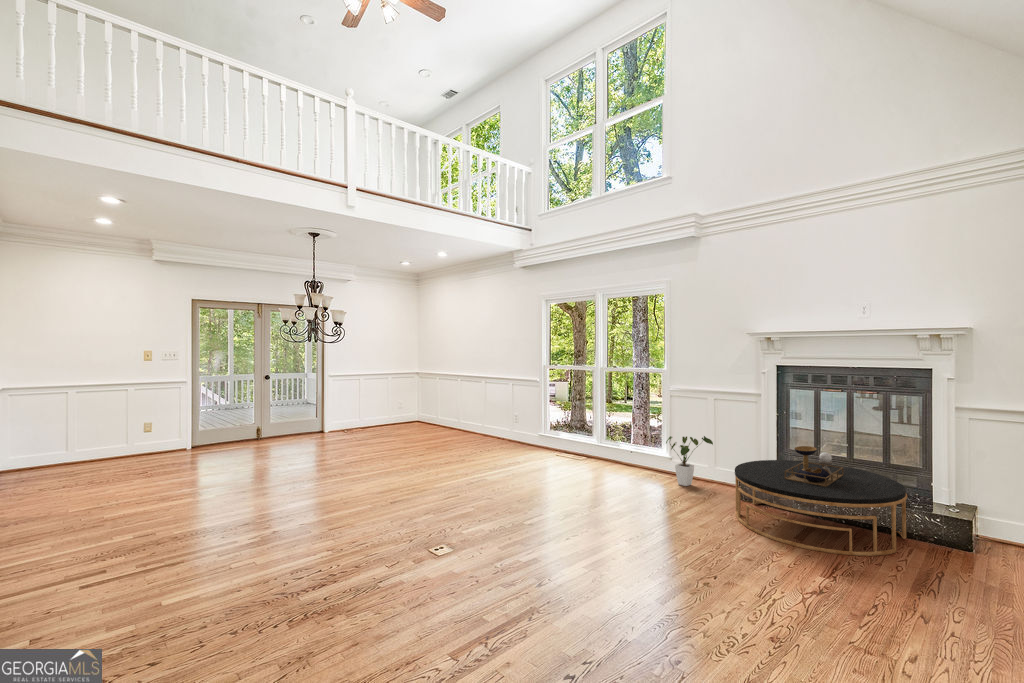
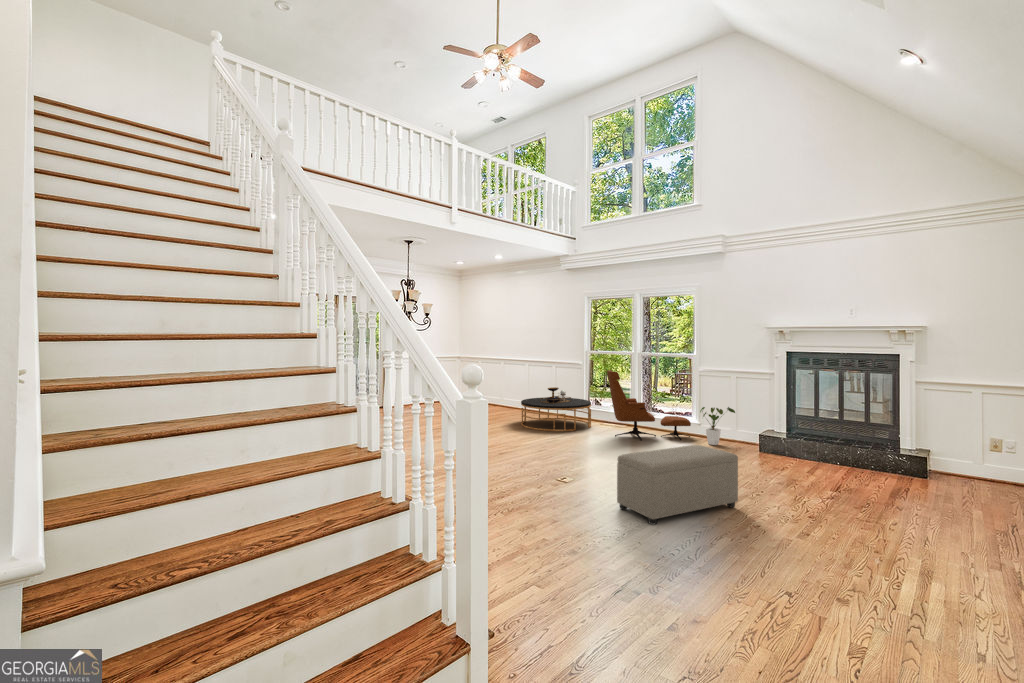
lounge chair: none [555,388,661,478] -> present [607,370,691,441]
coffee table: present [735,446,907,556] -> present [521,387,591,431]
ottoman: none [476,507,663,651] -> present [617,445,738,525]

